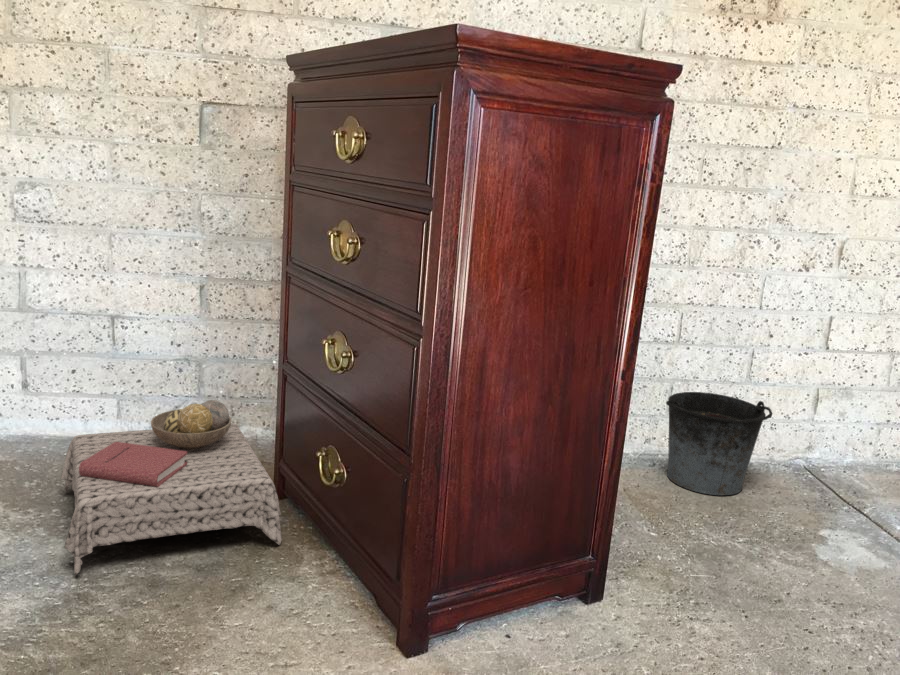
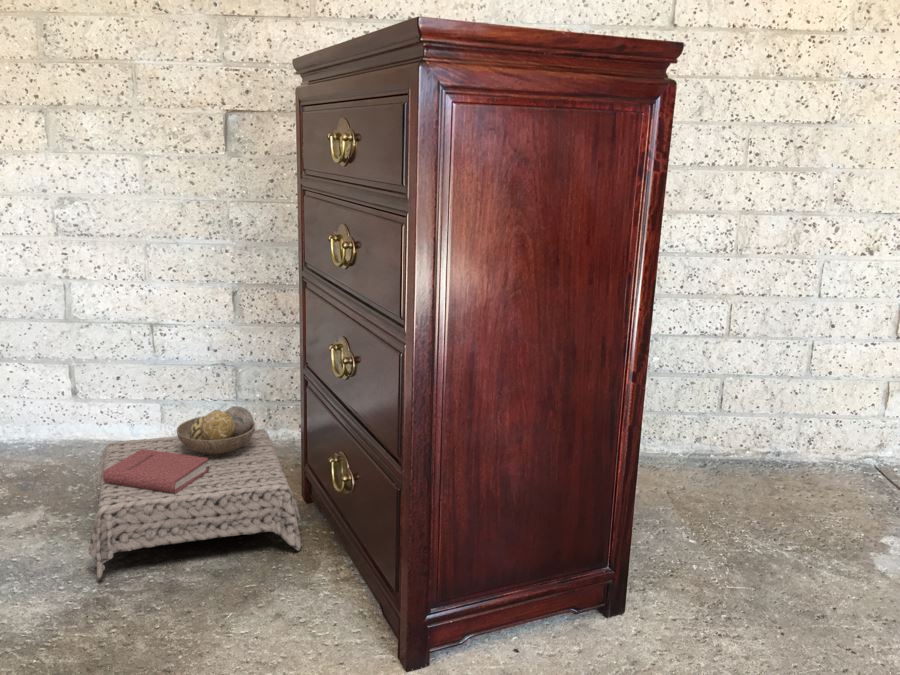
bucket: present [666,392,772,495] -> none [713,388,831,499]

